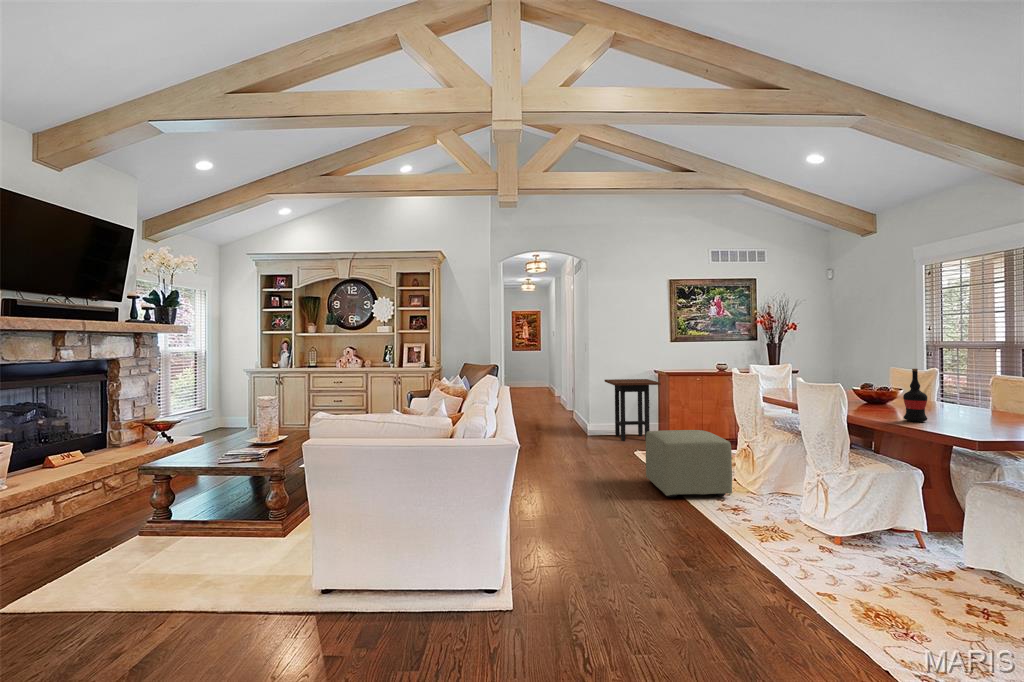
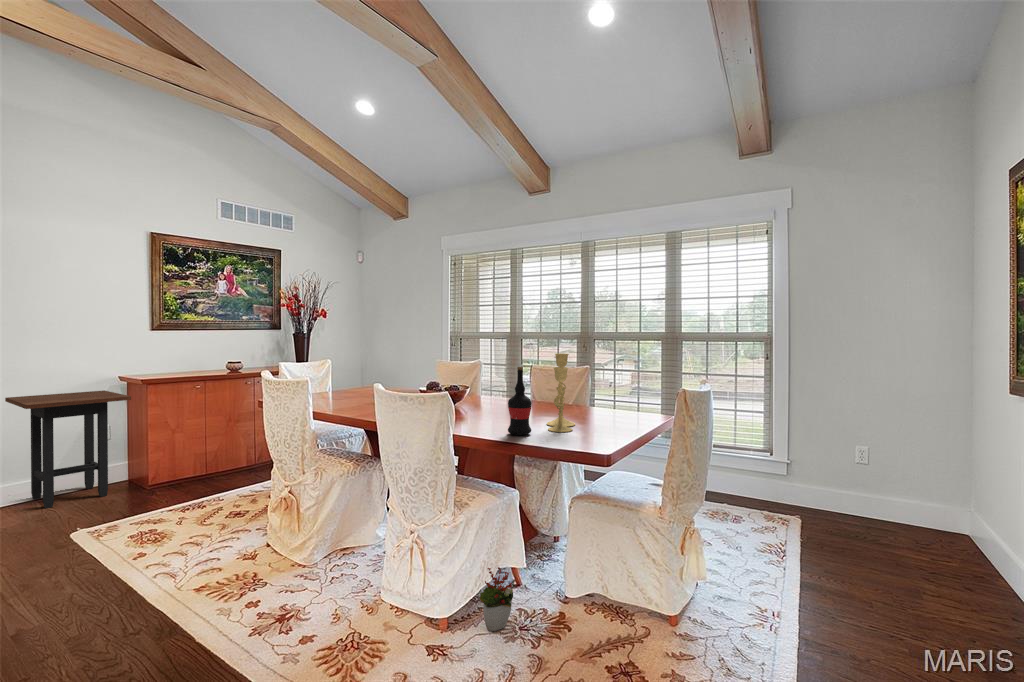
candlestick: none [951,359,992,425] -> present [547,353,575,432]
ottoman: present [646,430,732,498] -> none [92,479,270,639]
decorative plant: none [865,510,898,556] -> present [480,567,513,631]

